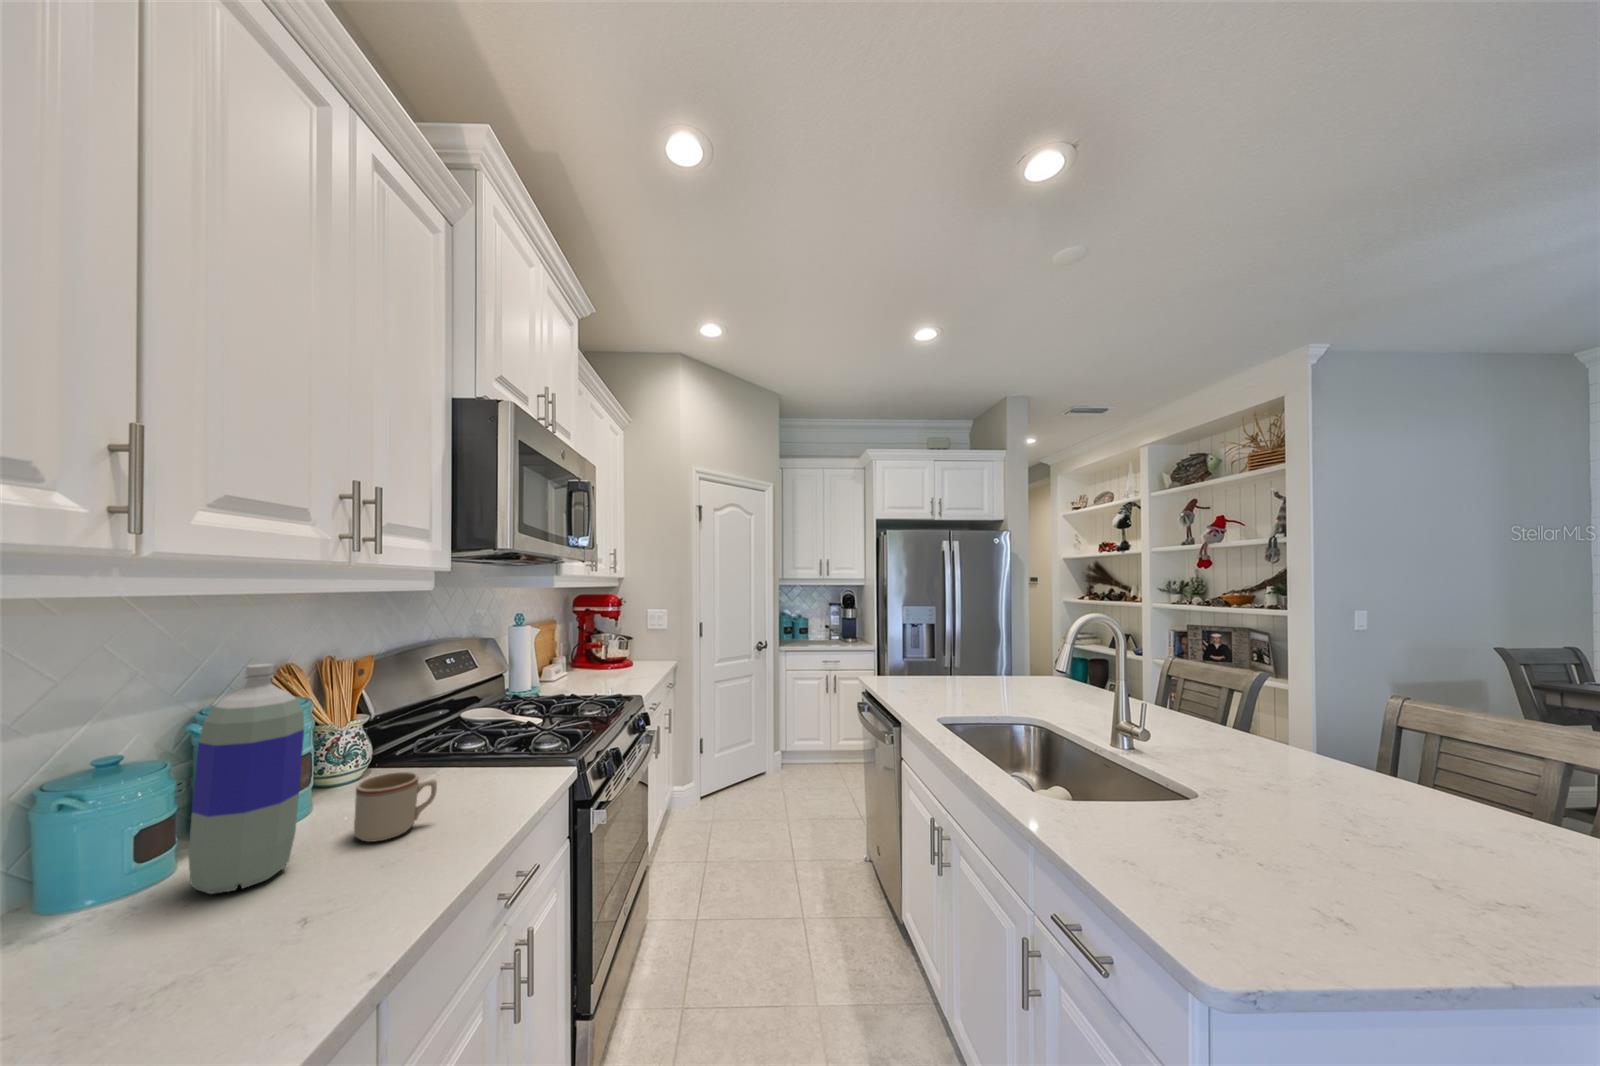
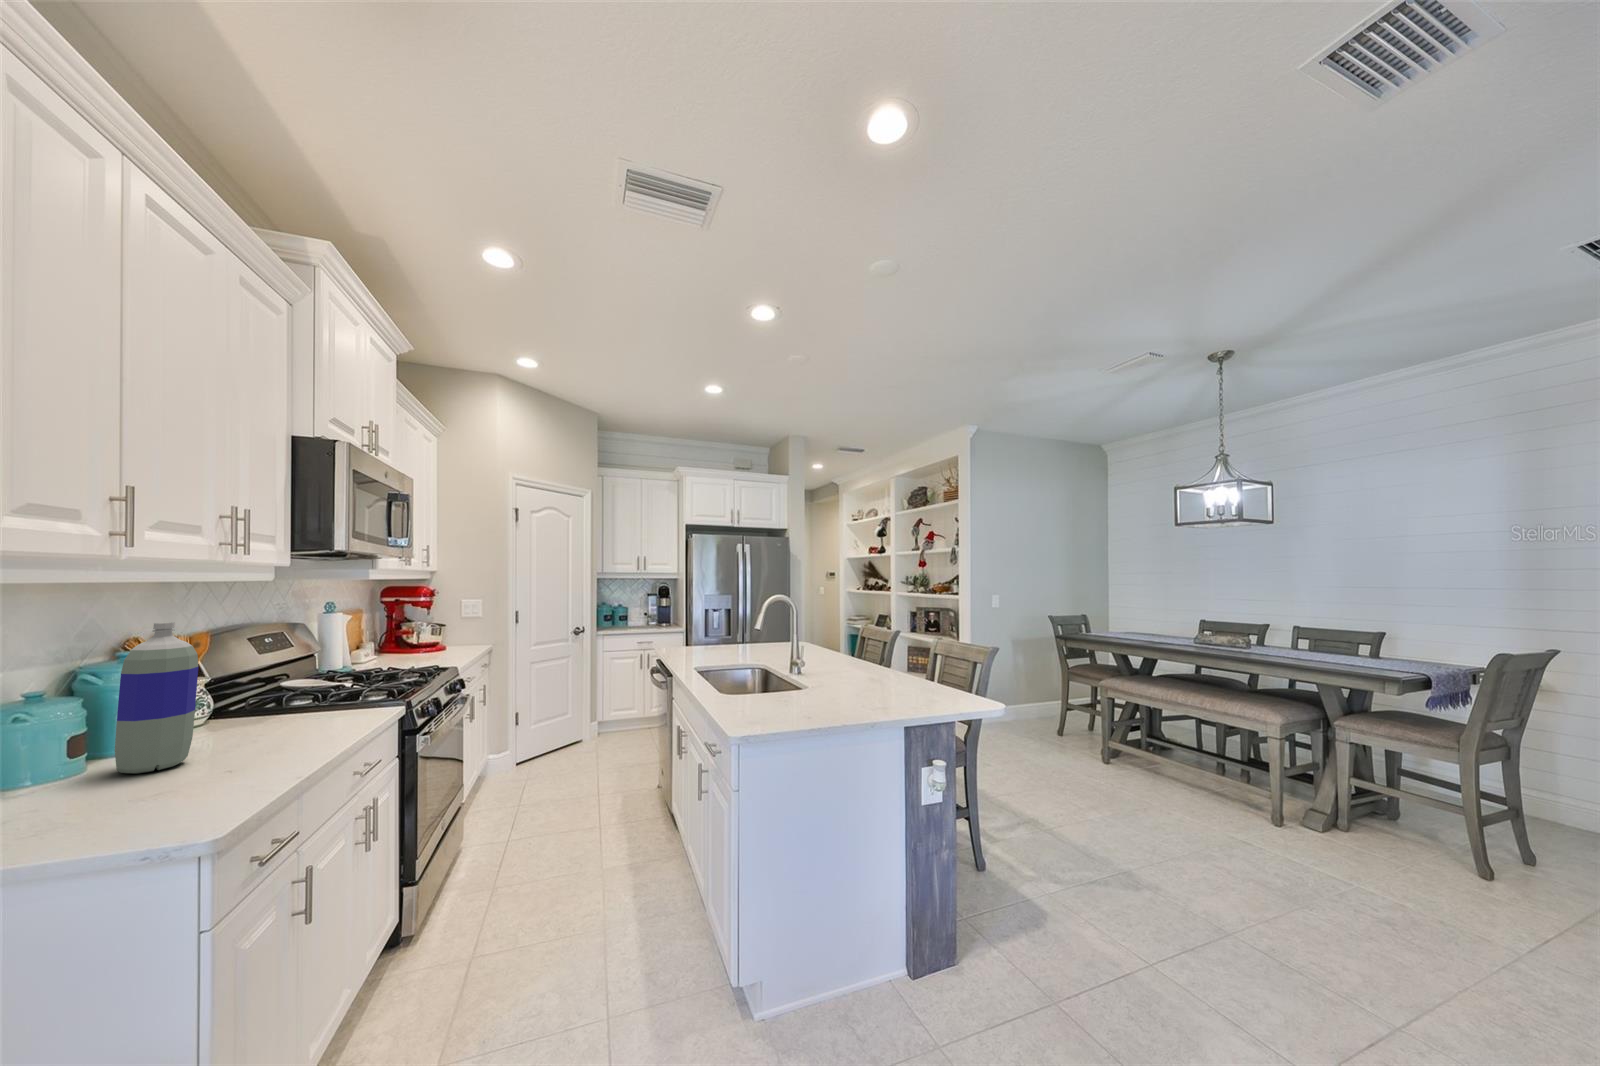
mug: present [354,772,437,842] -> none [229,703,295,748]

